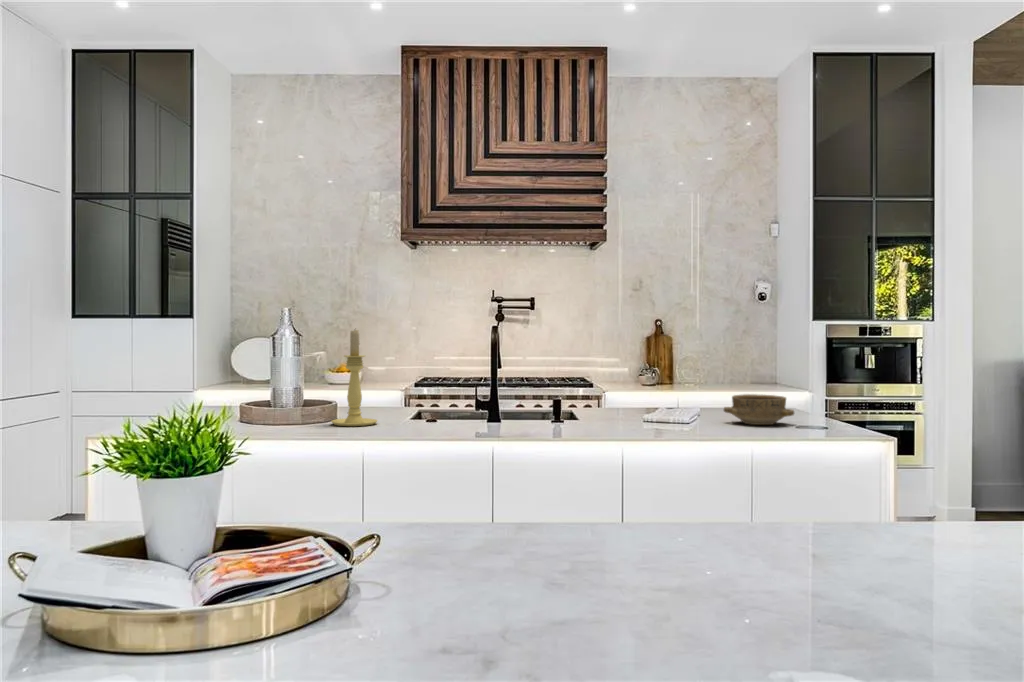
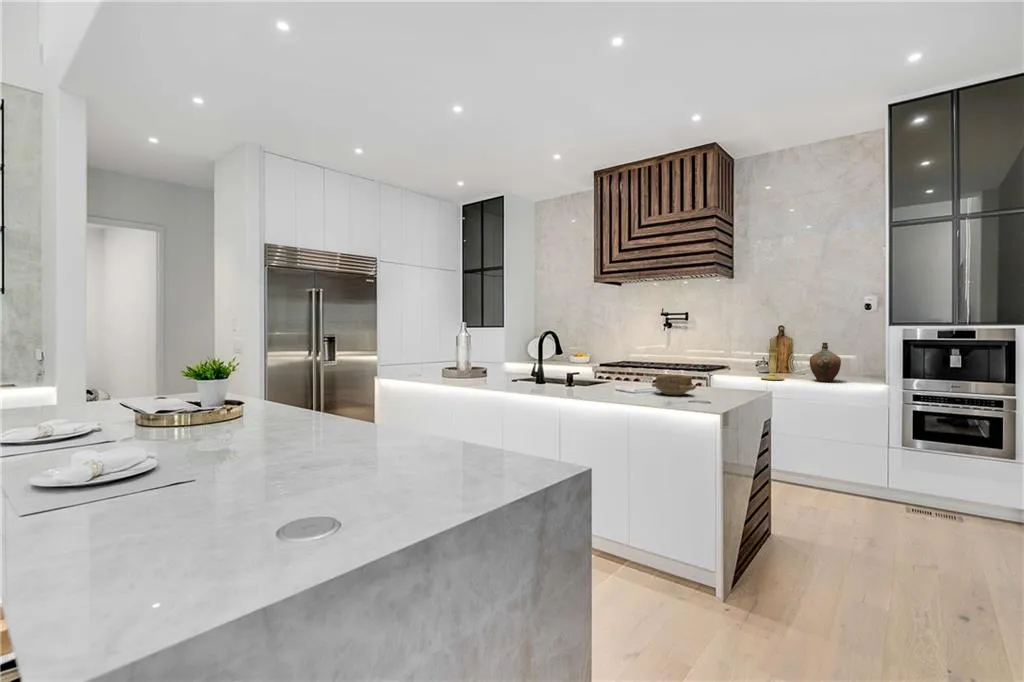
candle holder: present [331,330,377,426] -> present [761,337,784,380]
ceramic jug: none [725,342,763,392] -> present [810,343,841,382]

